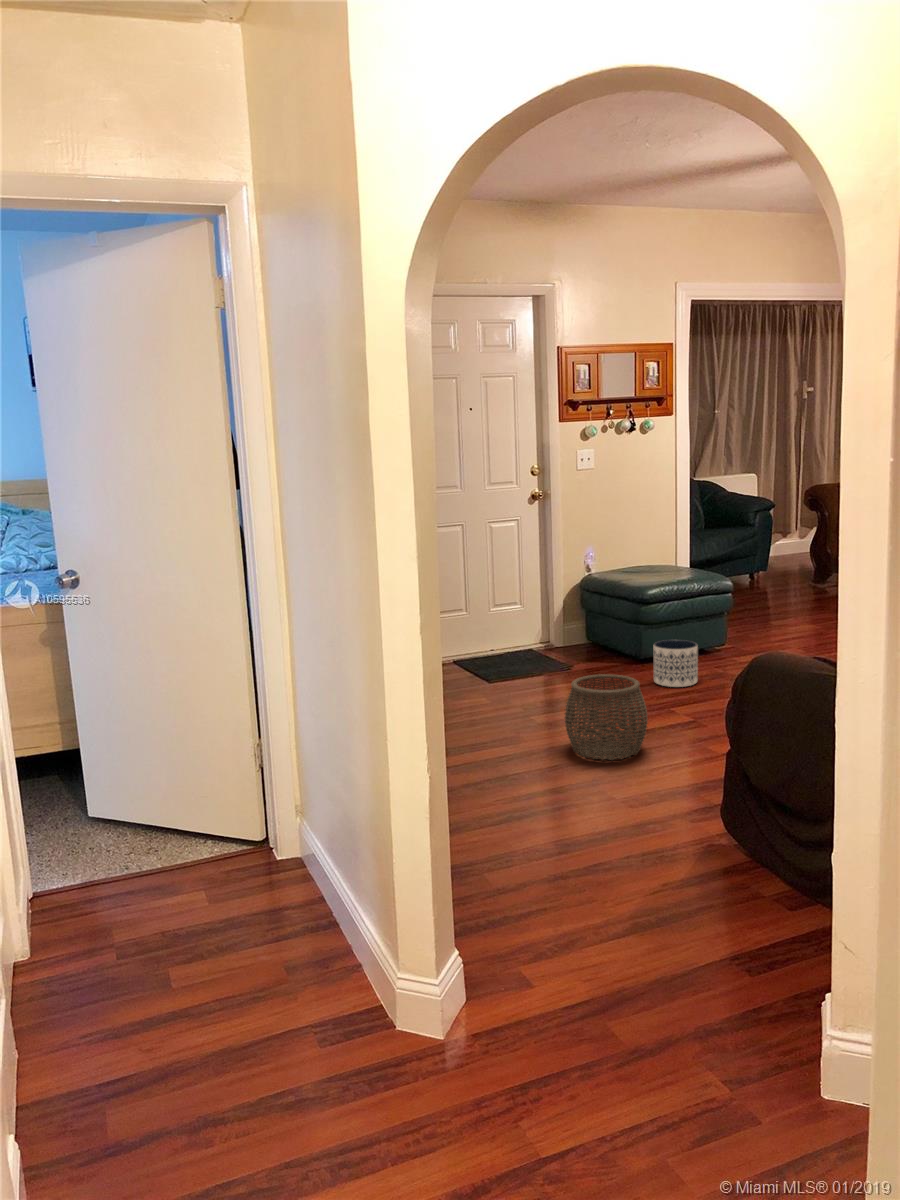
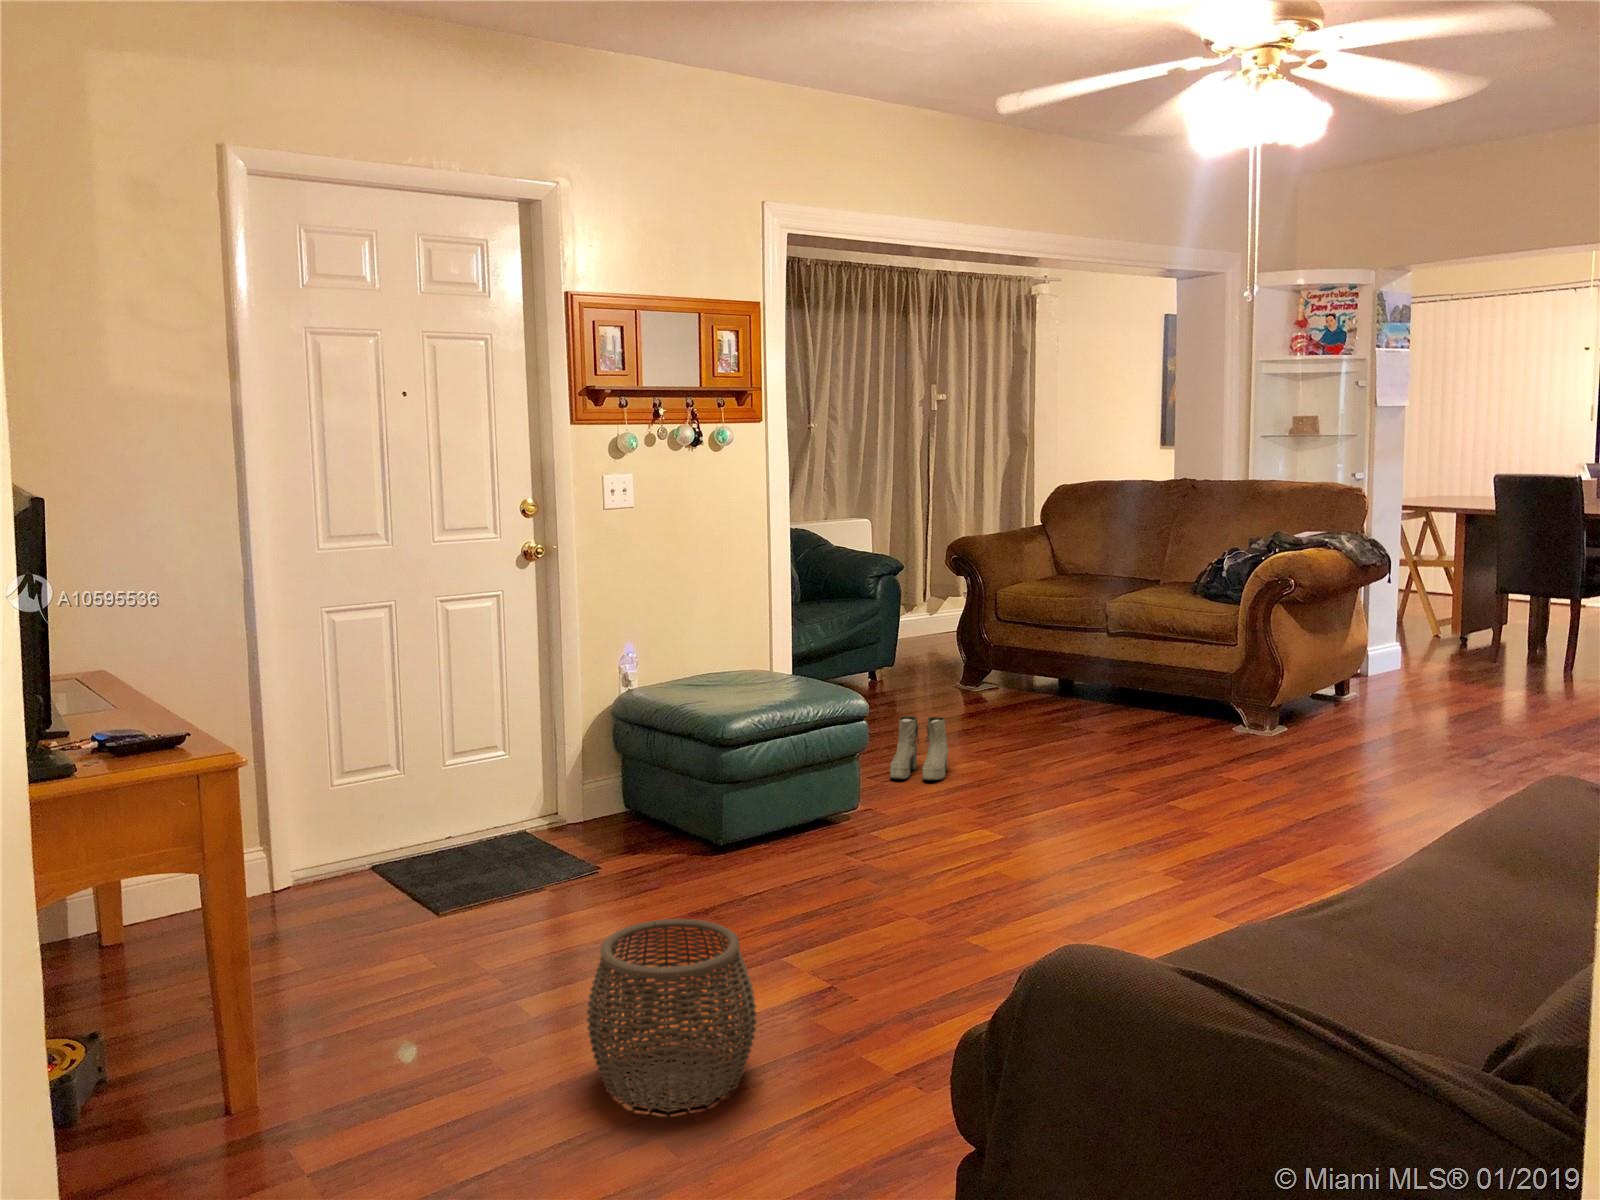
boots: none [749,595,788,634] -> present [890,716,948,780]
planter: present [653,640,698,687] -> none [747,813,825,903]

